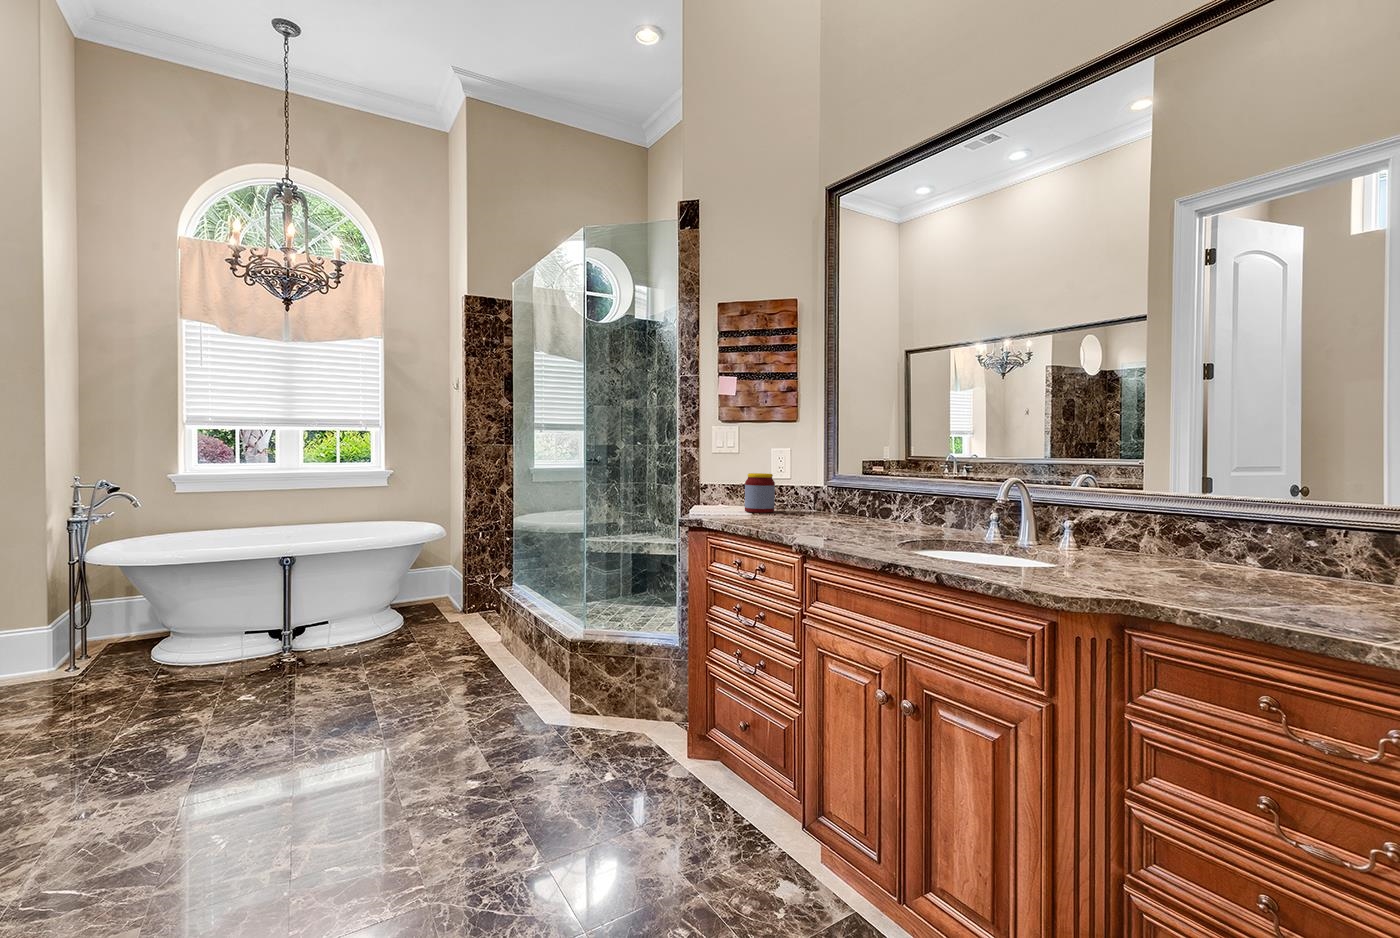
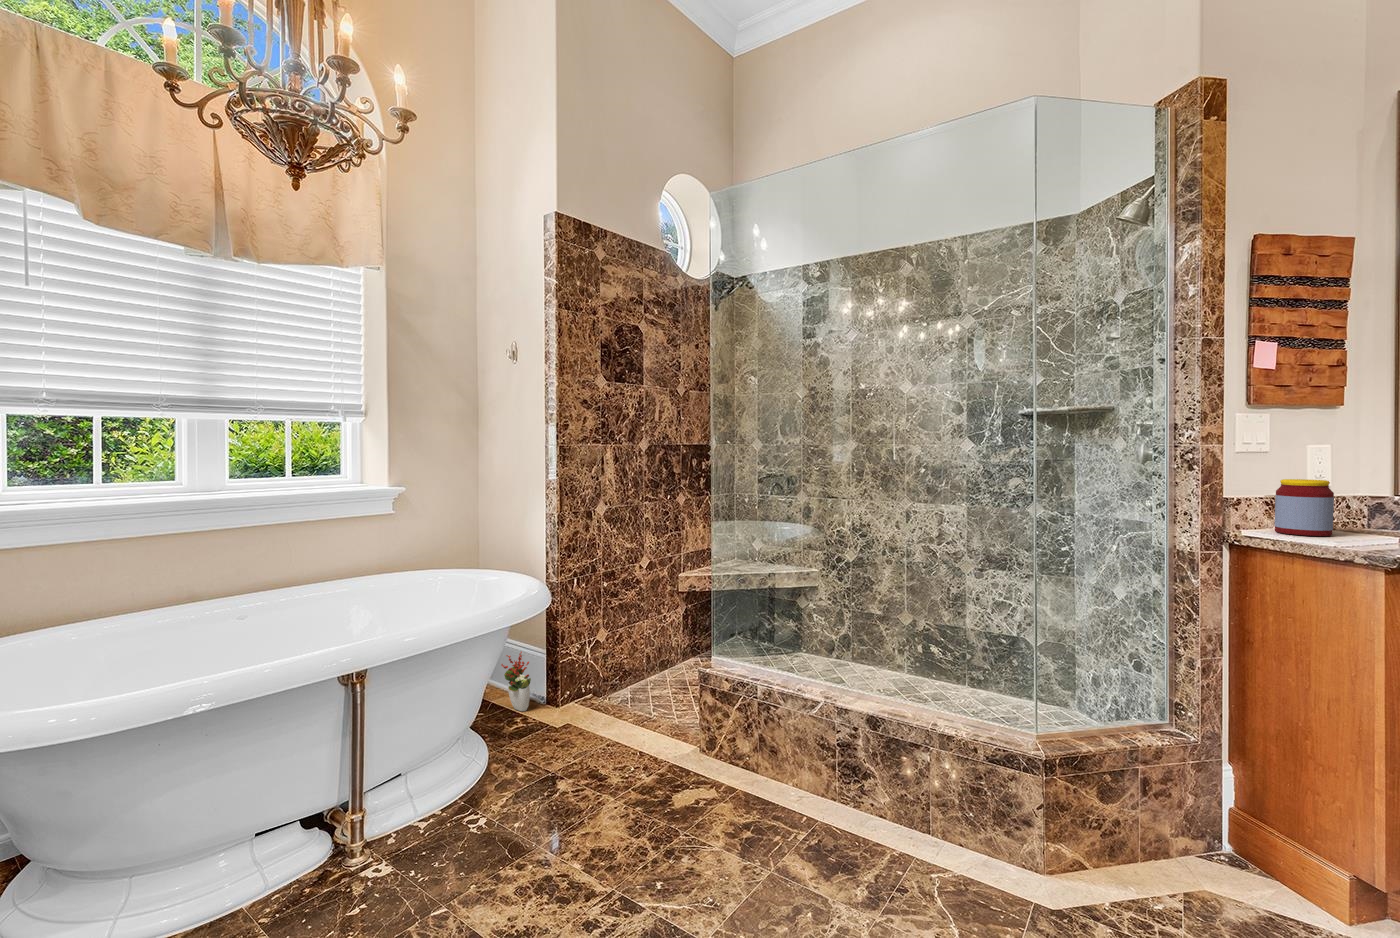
decorative plant: none [436,577,456,614] -> present [501,652,531,711]

